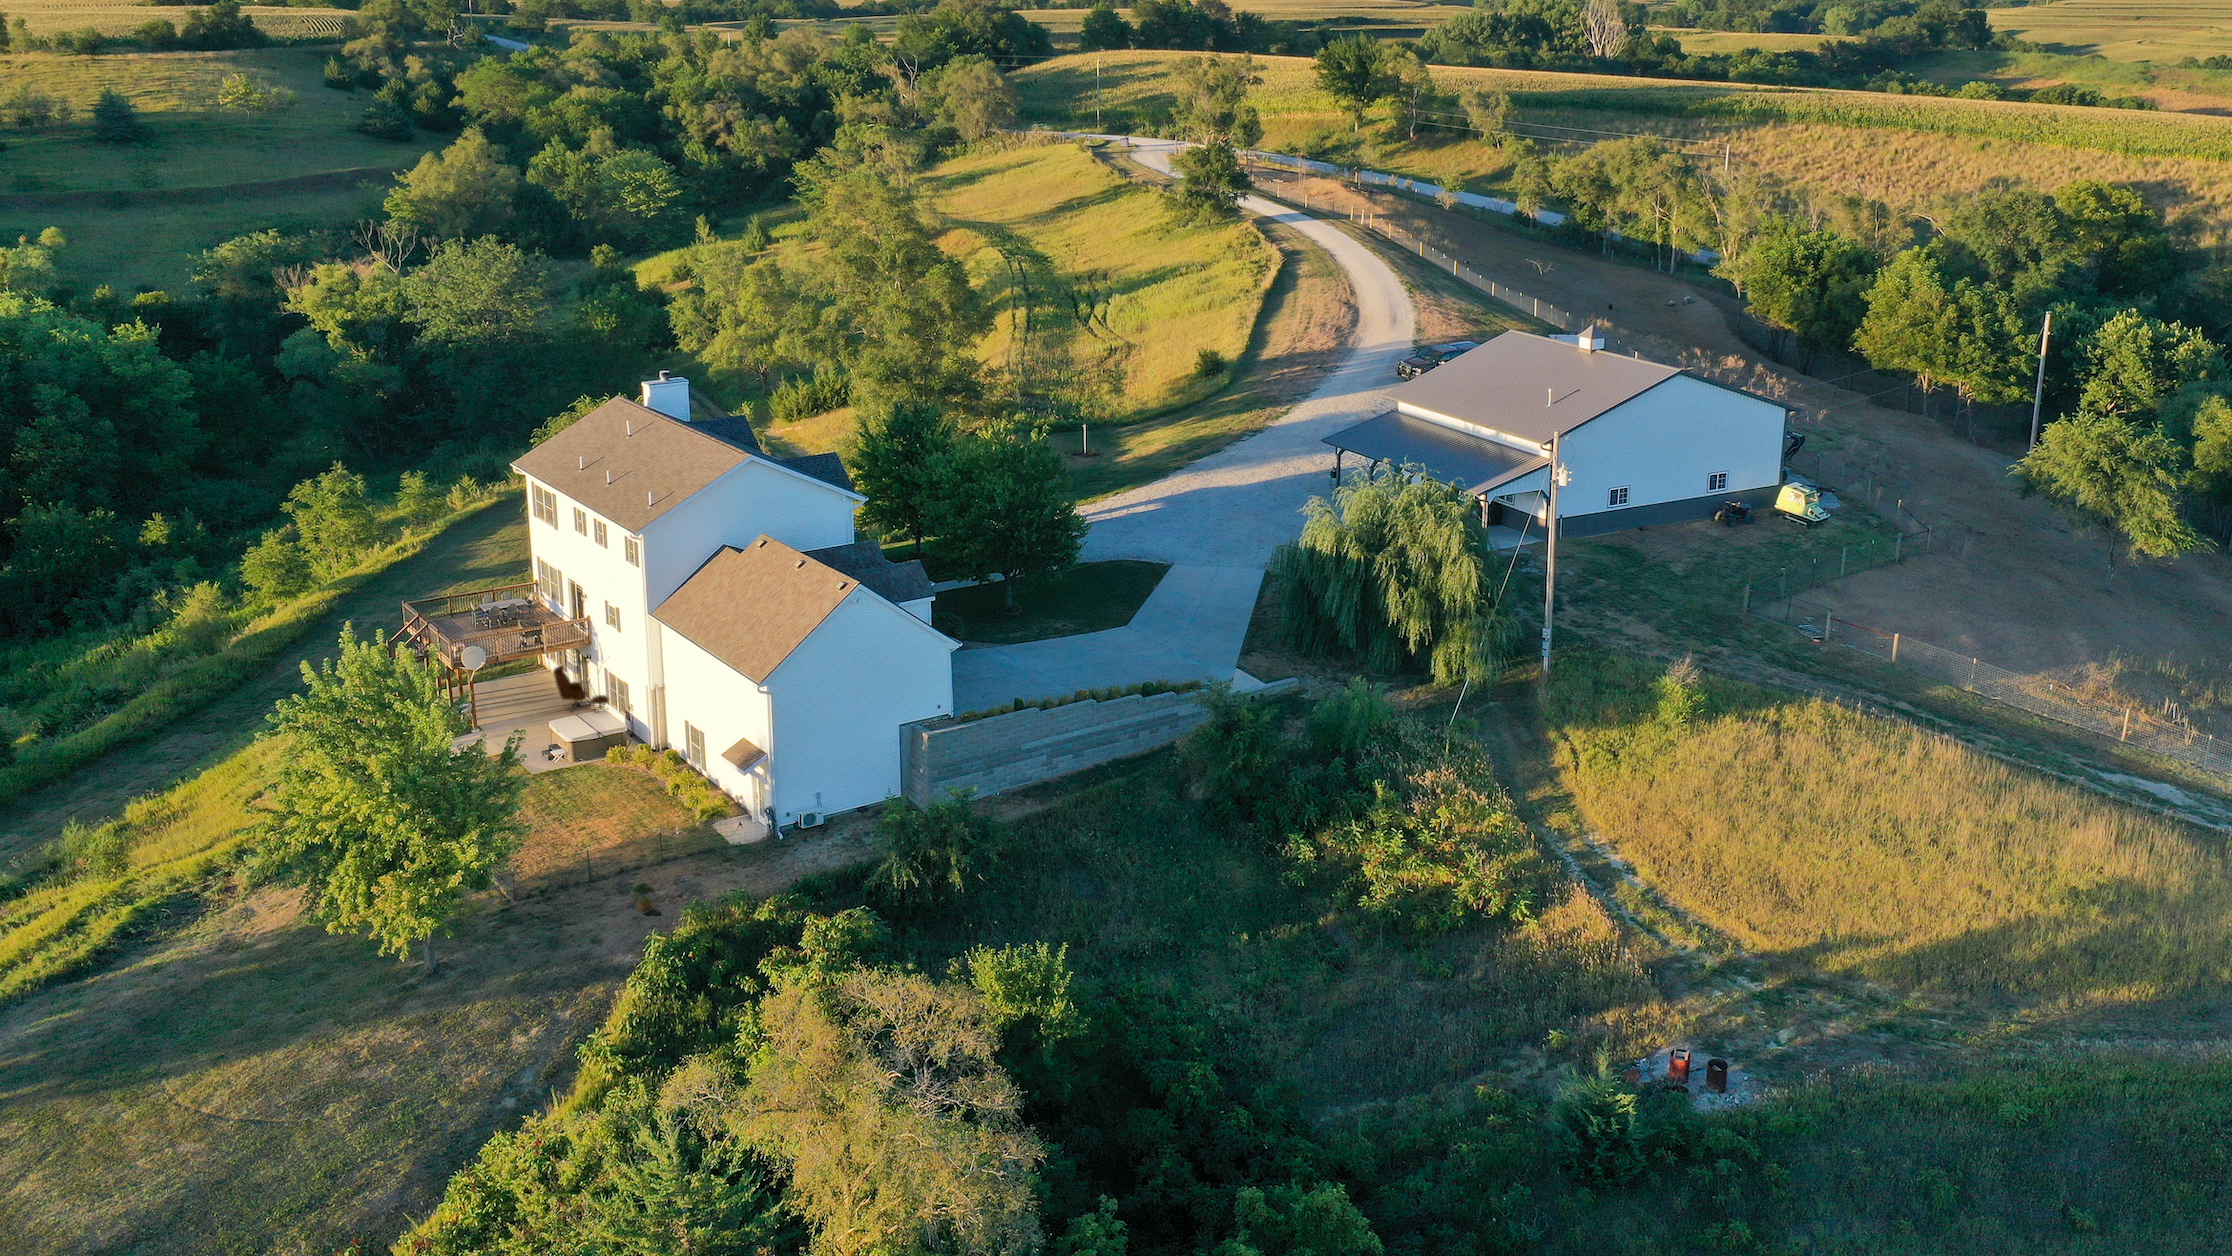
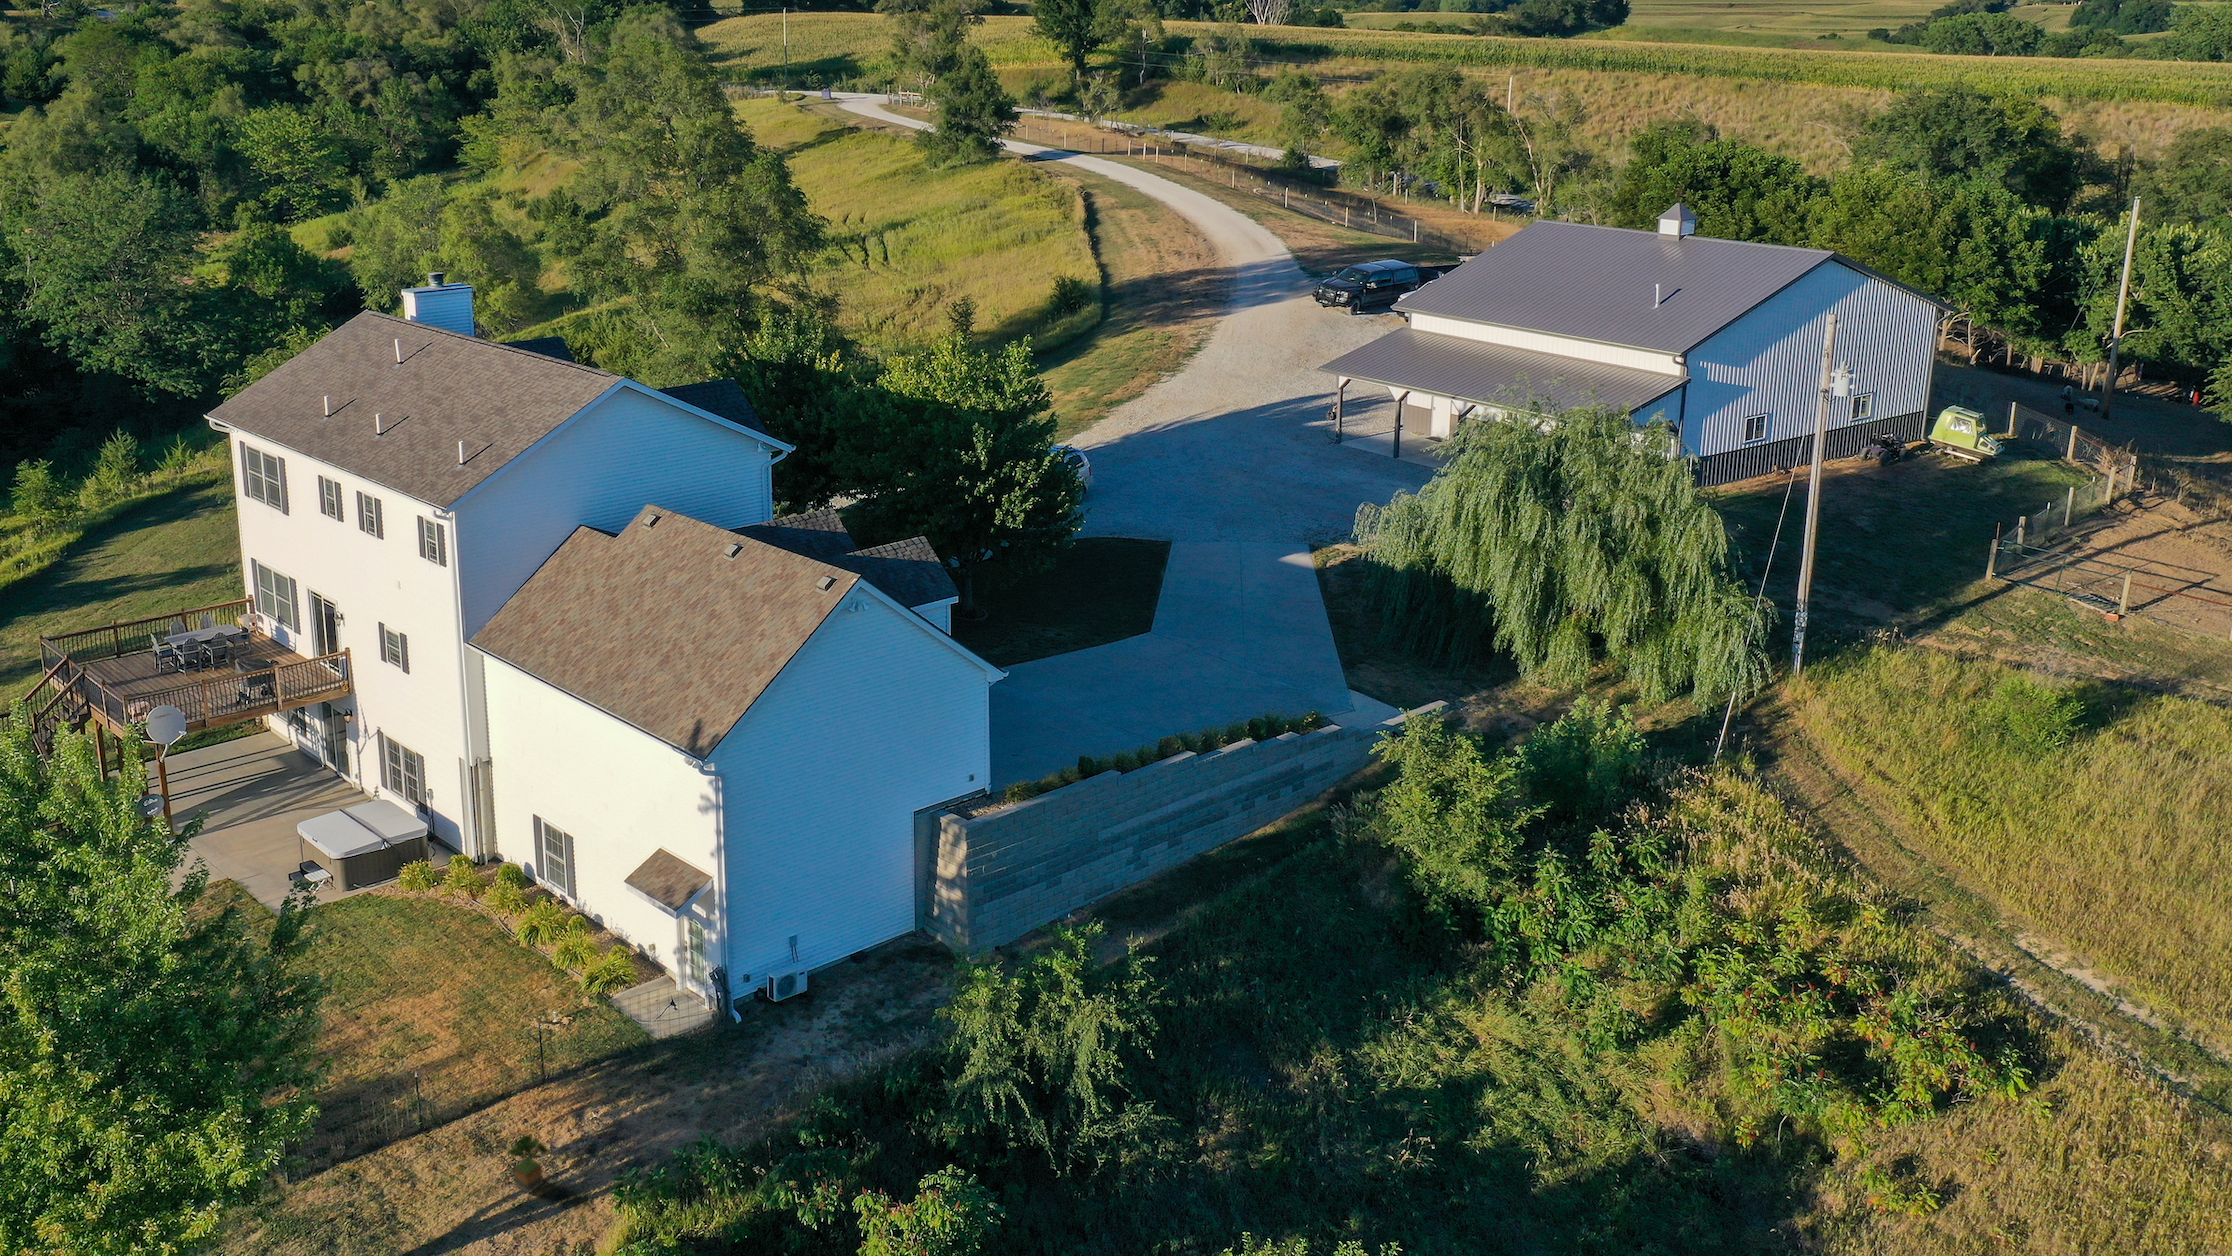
lounge chair: present [553,666,609,709] -> none [296,729,388,804]

